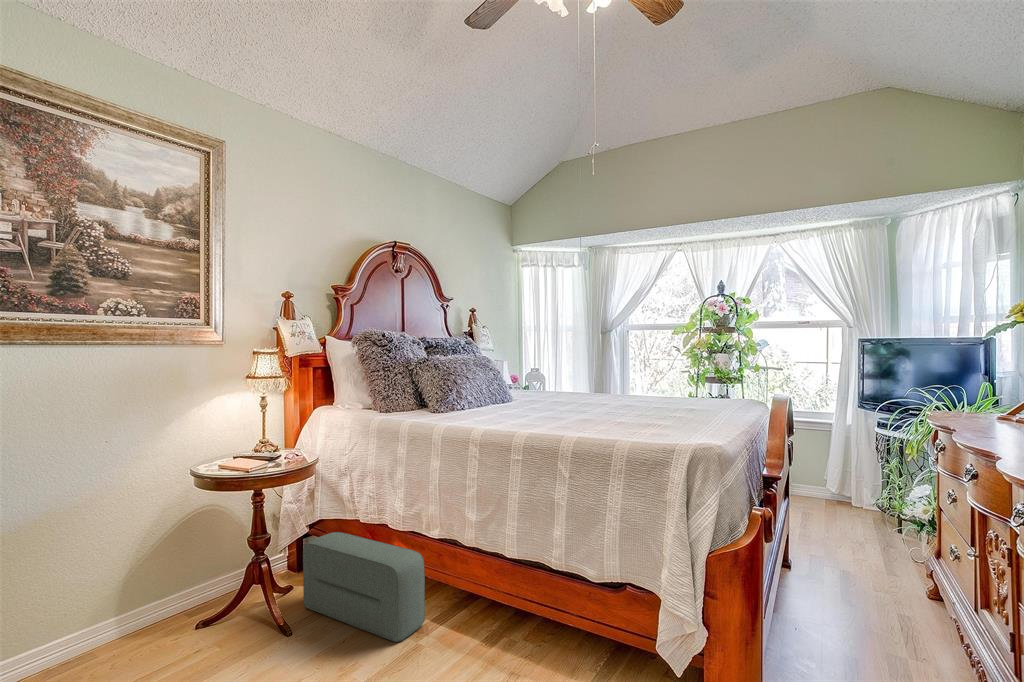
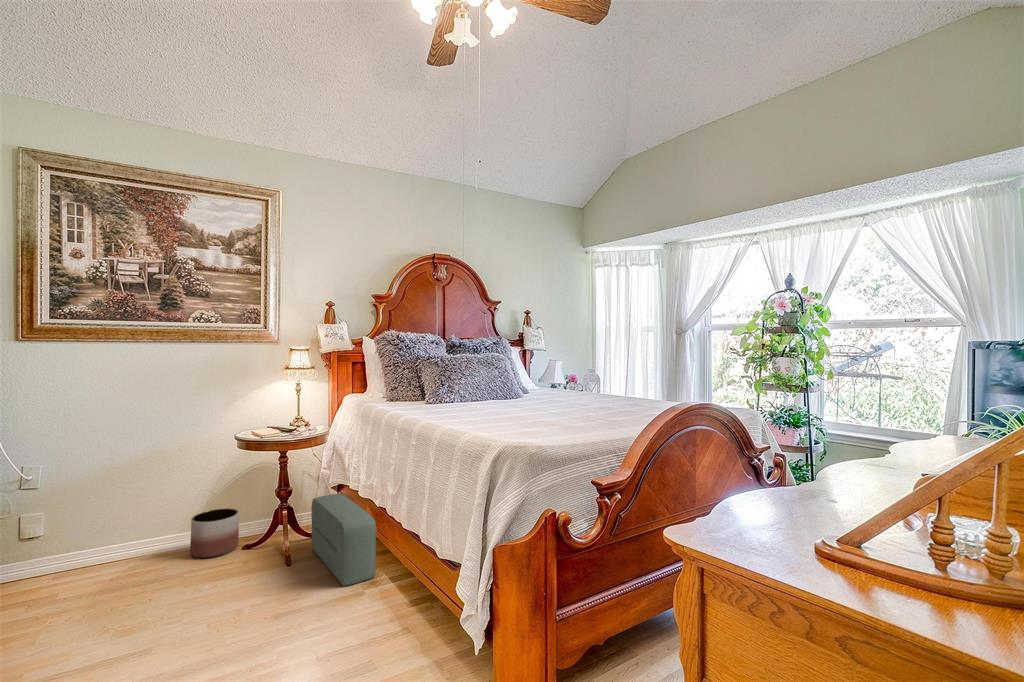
planter: none [119,577,191,657] -> present [190,508,239,558]

